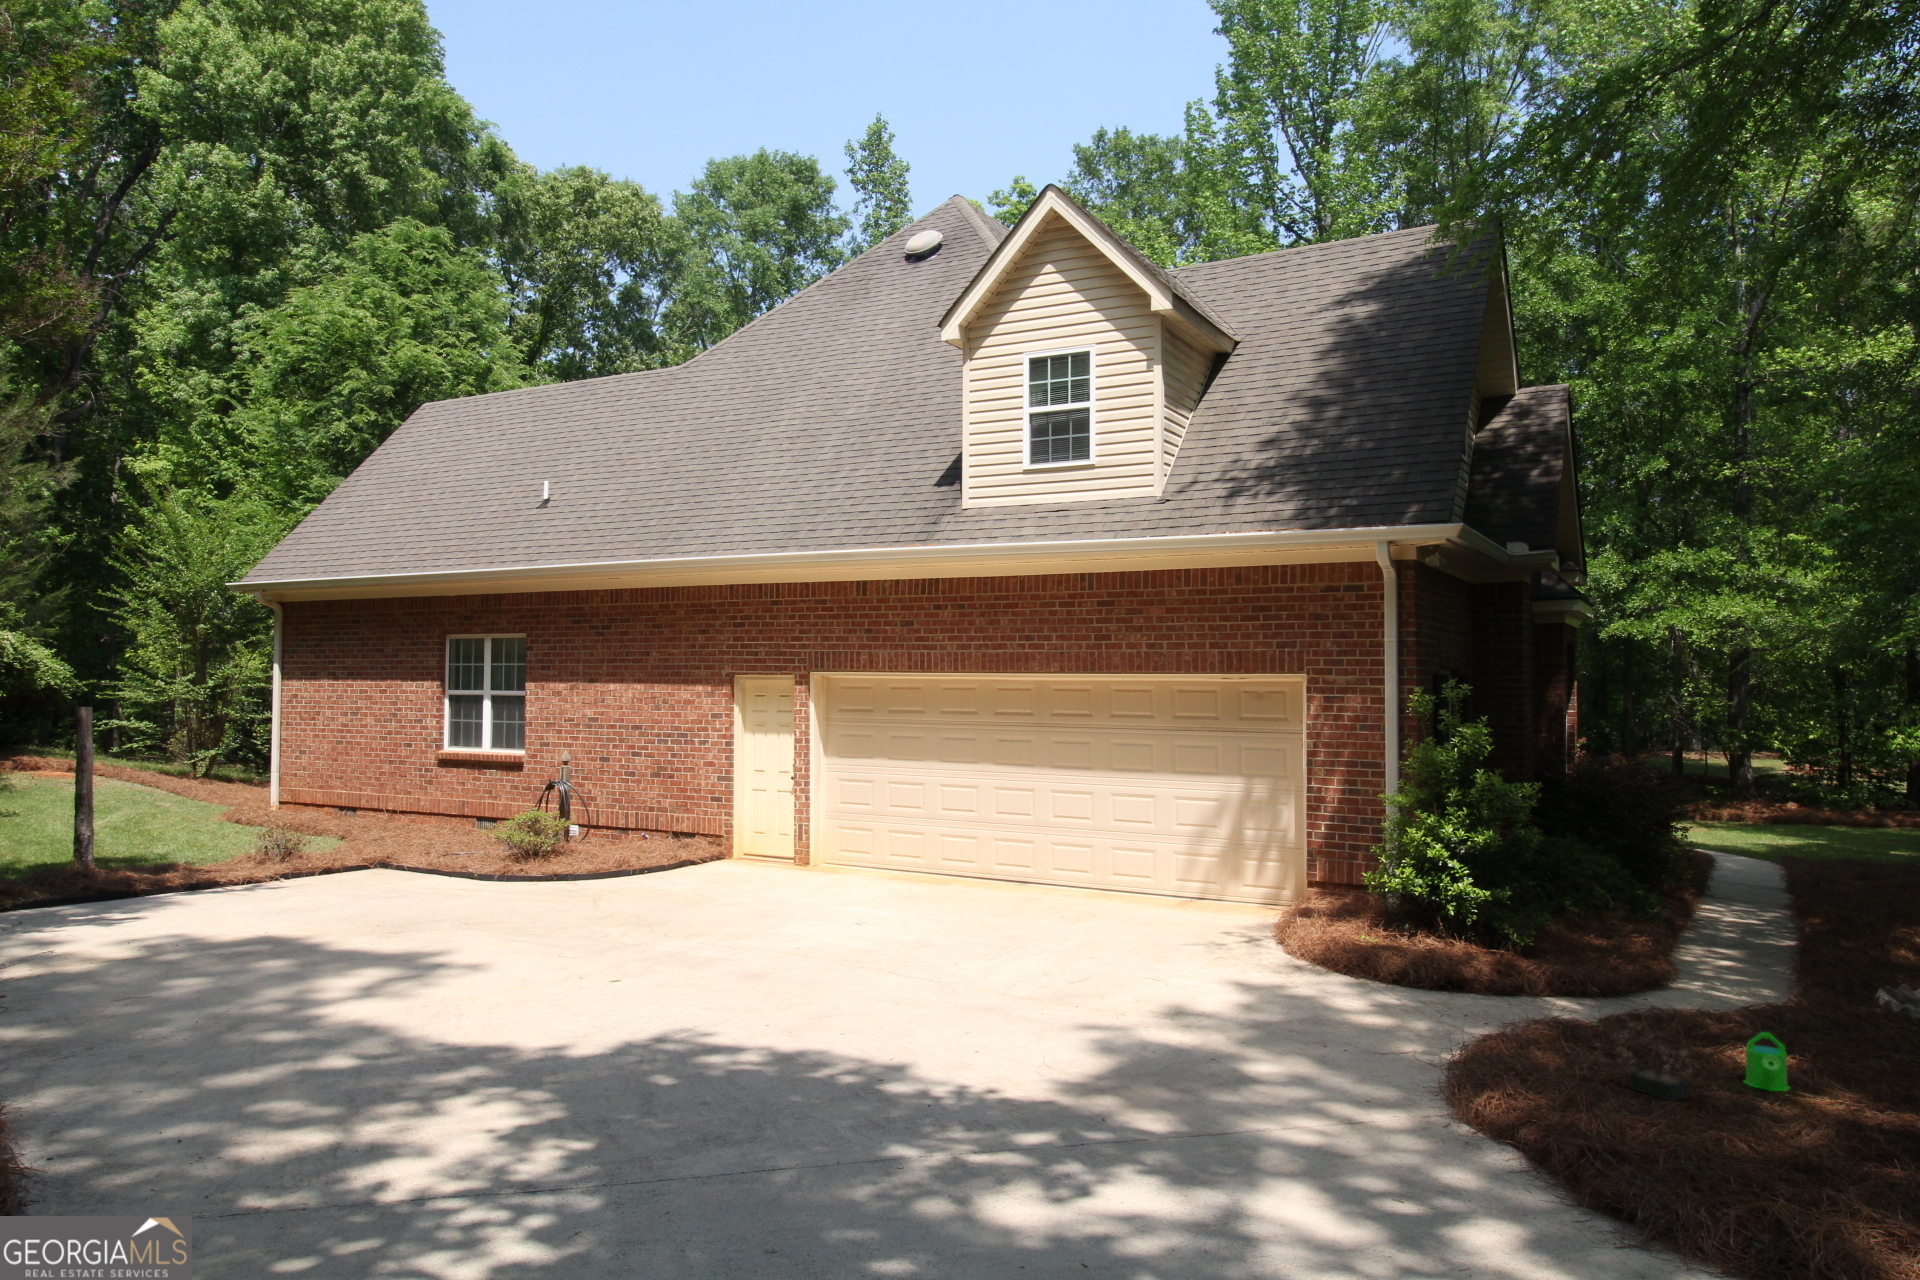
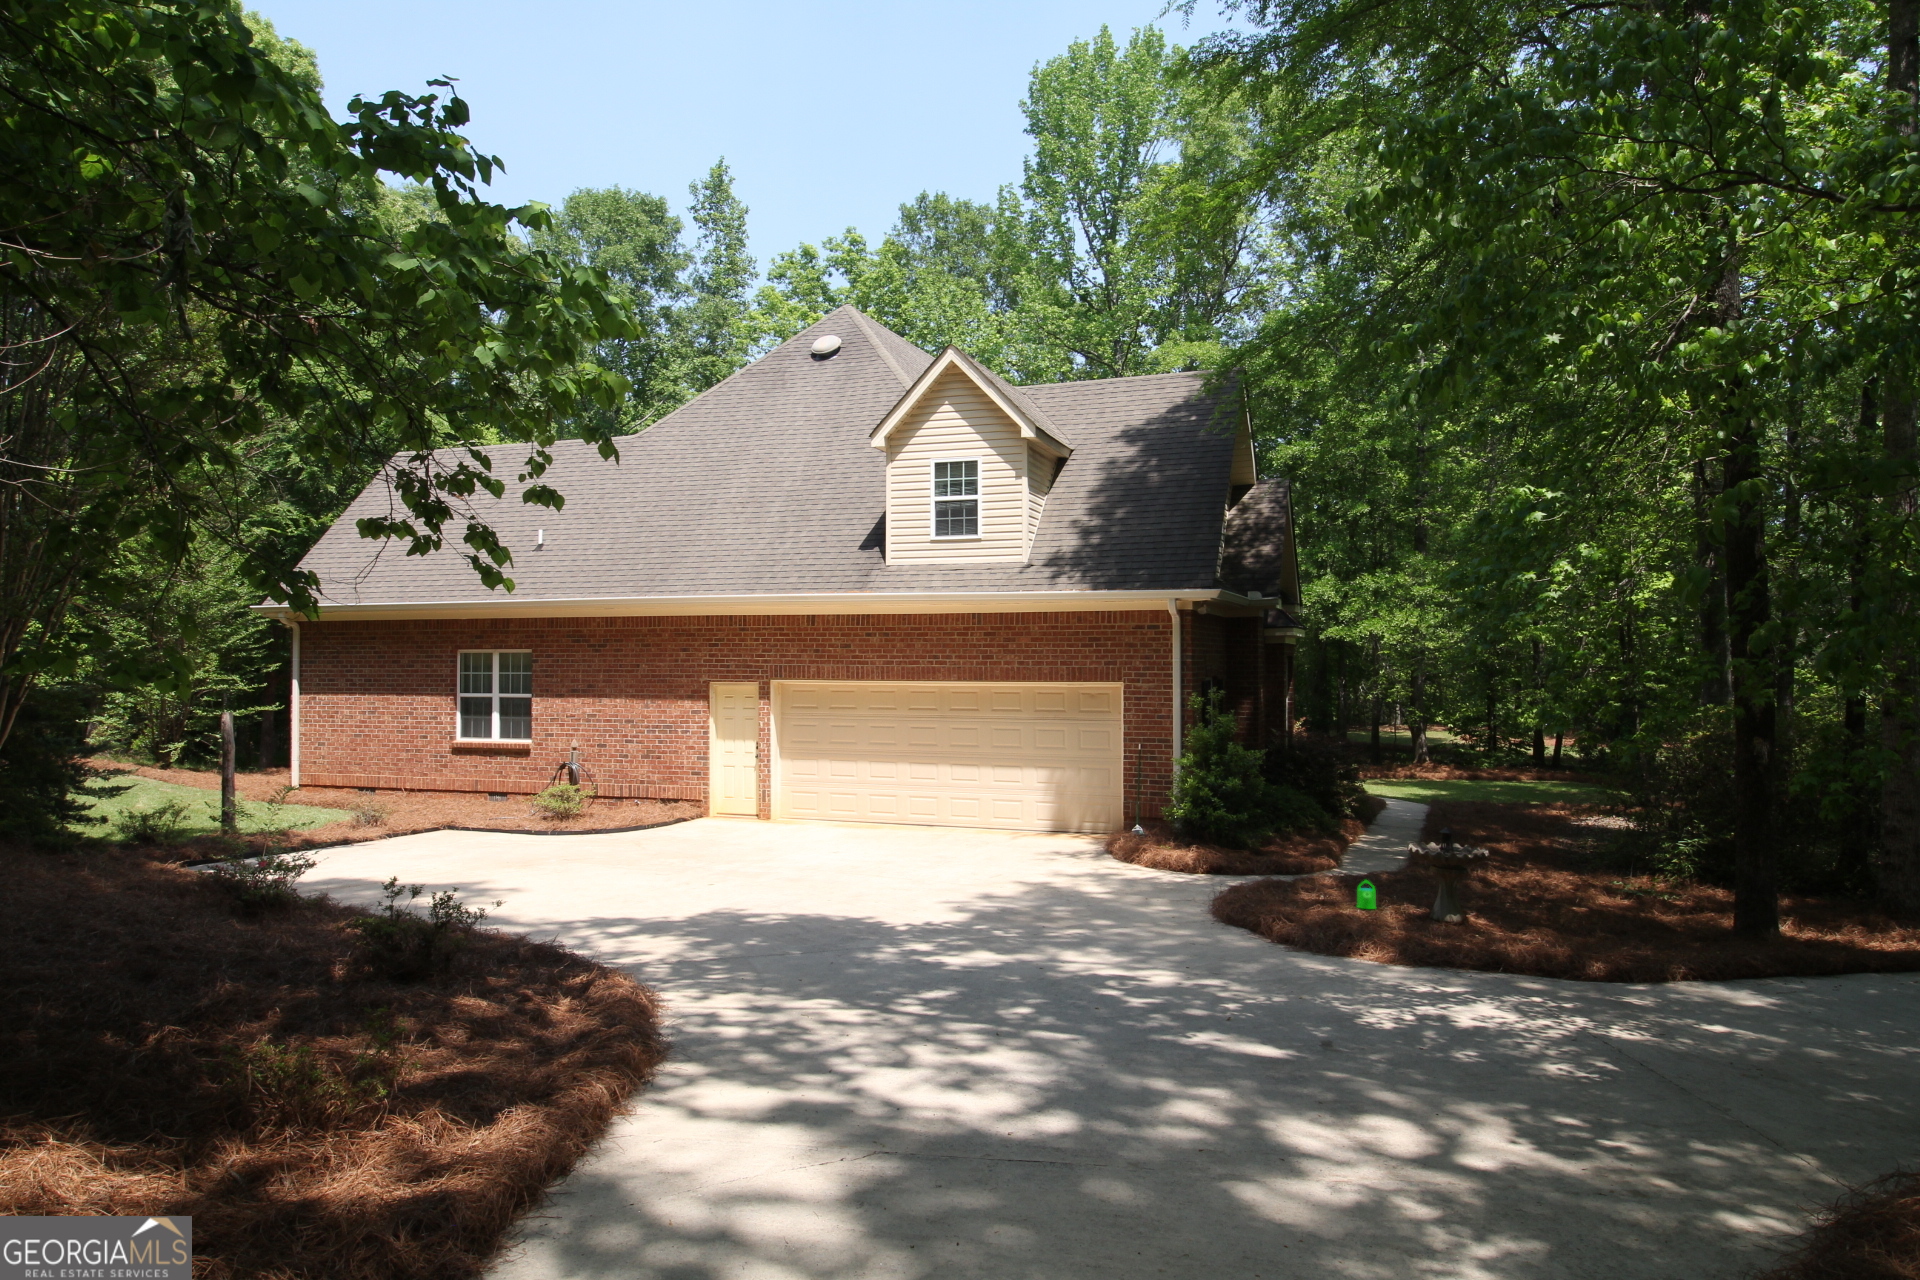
decorative plant: present [1614,1025,1690,1101] -> none [1292,877,1333,915]

